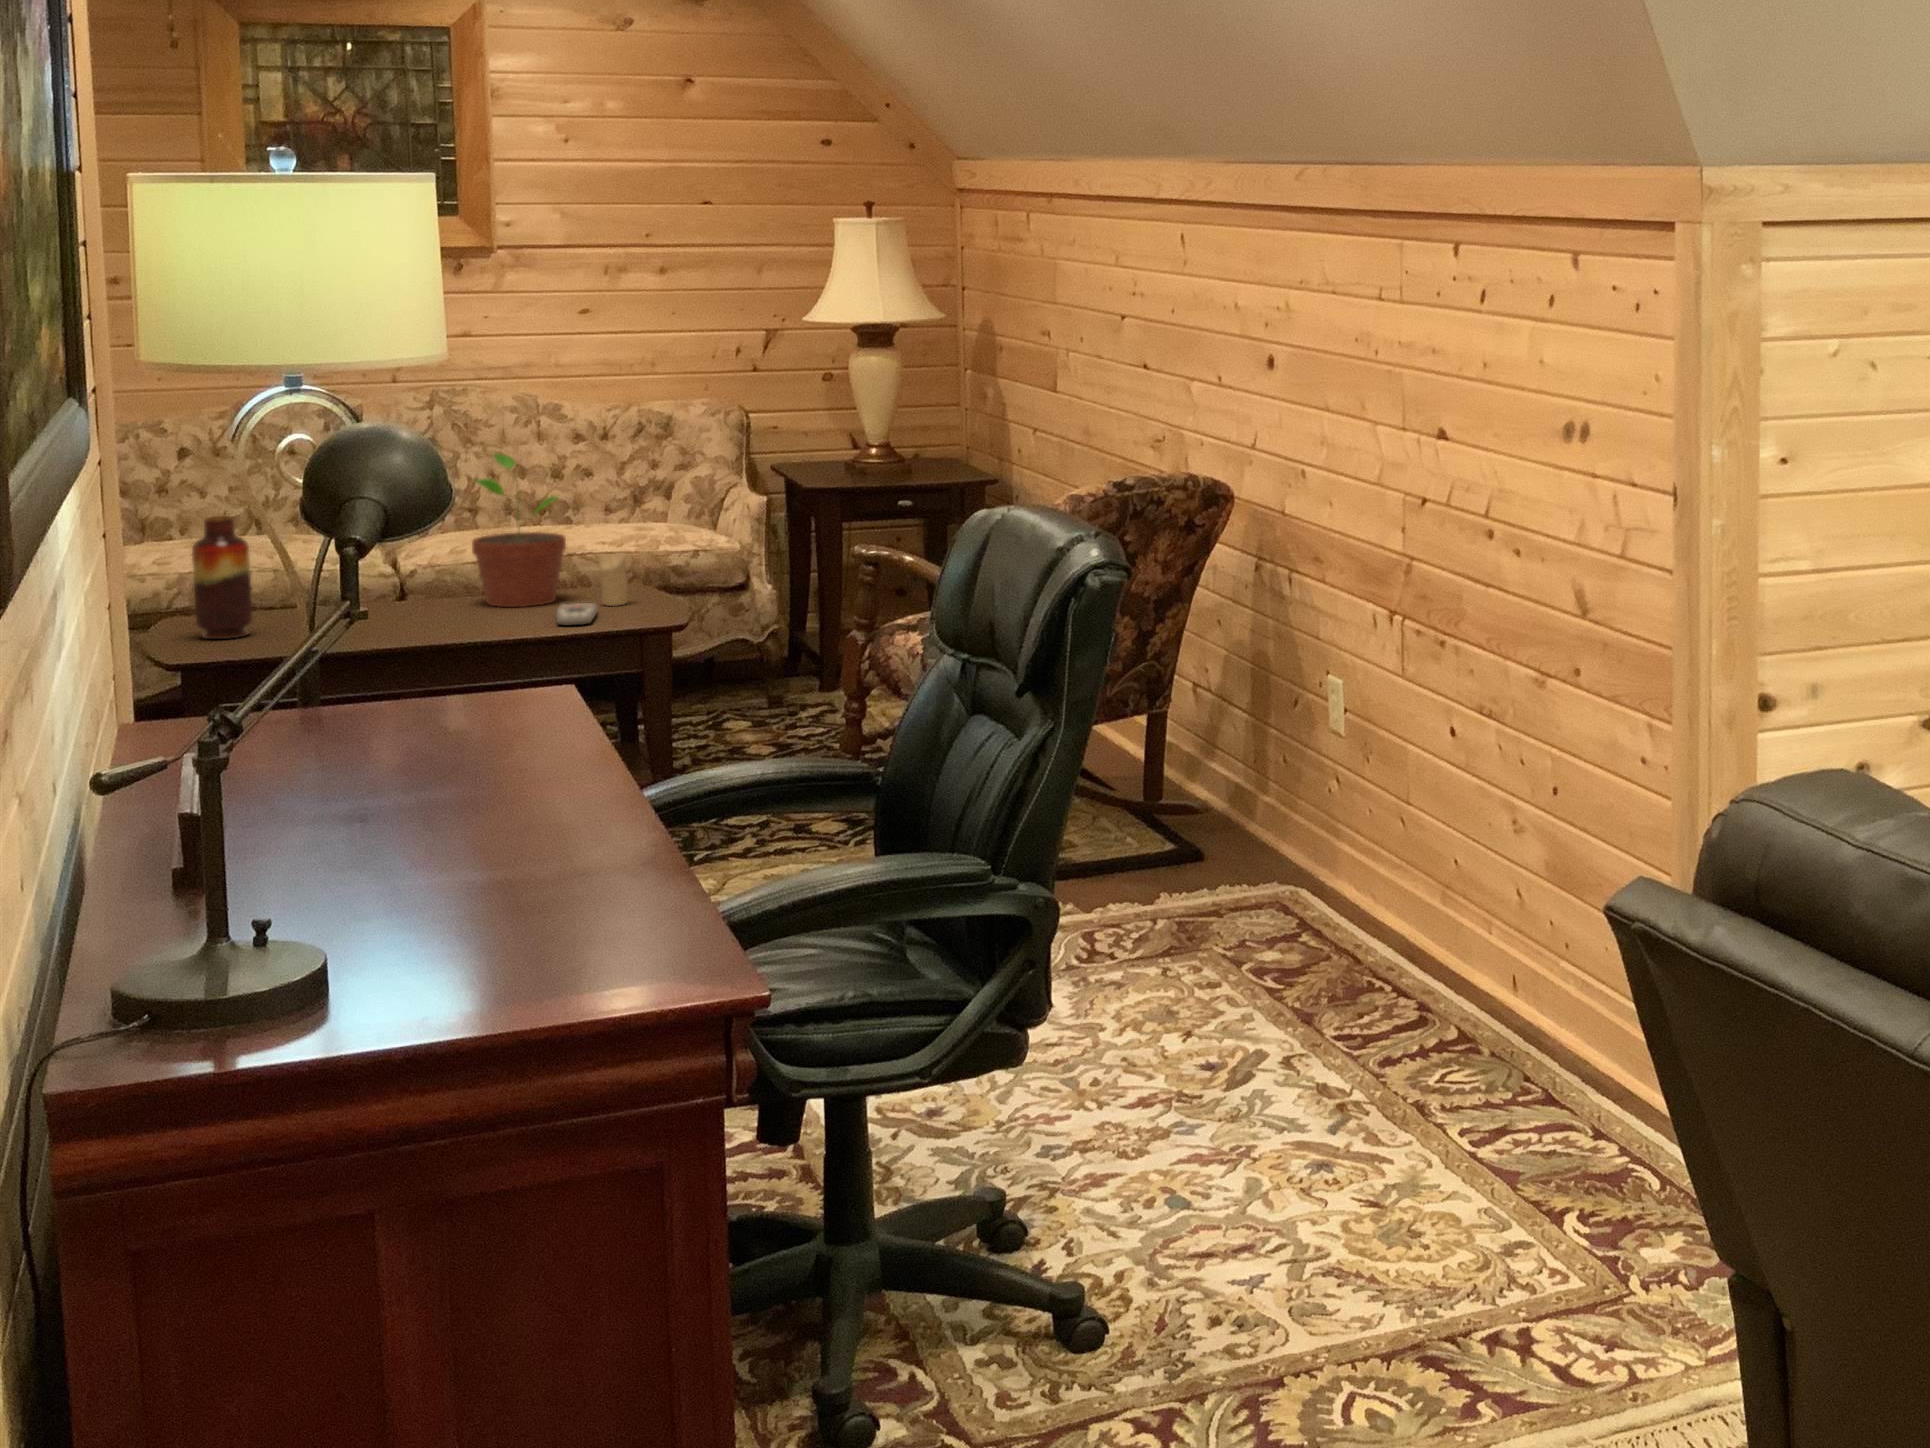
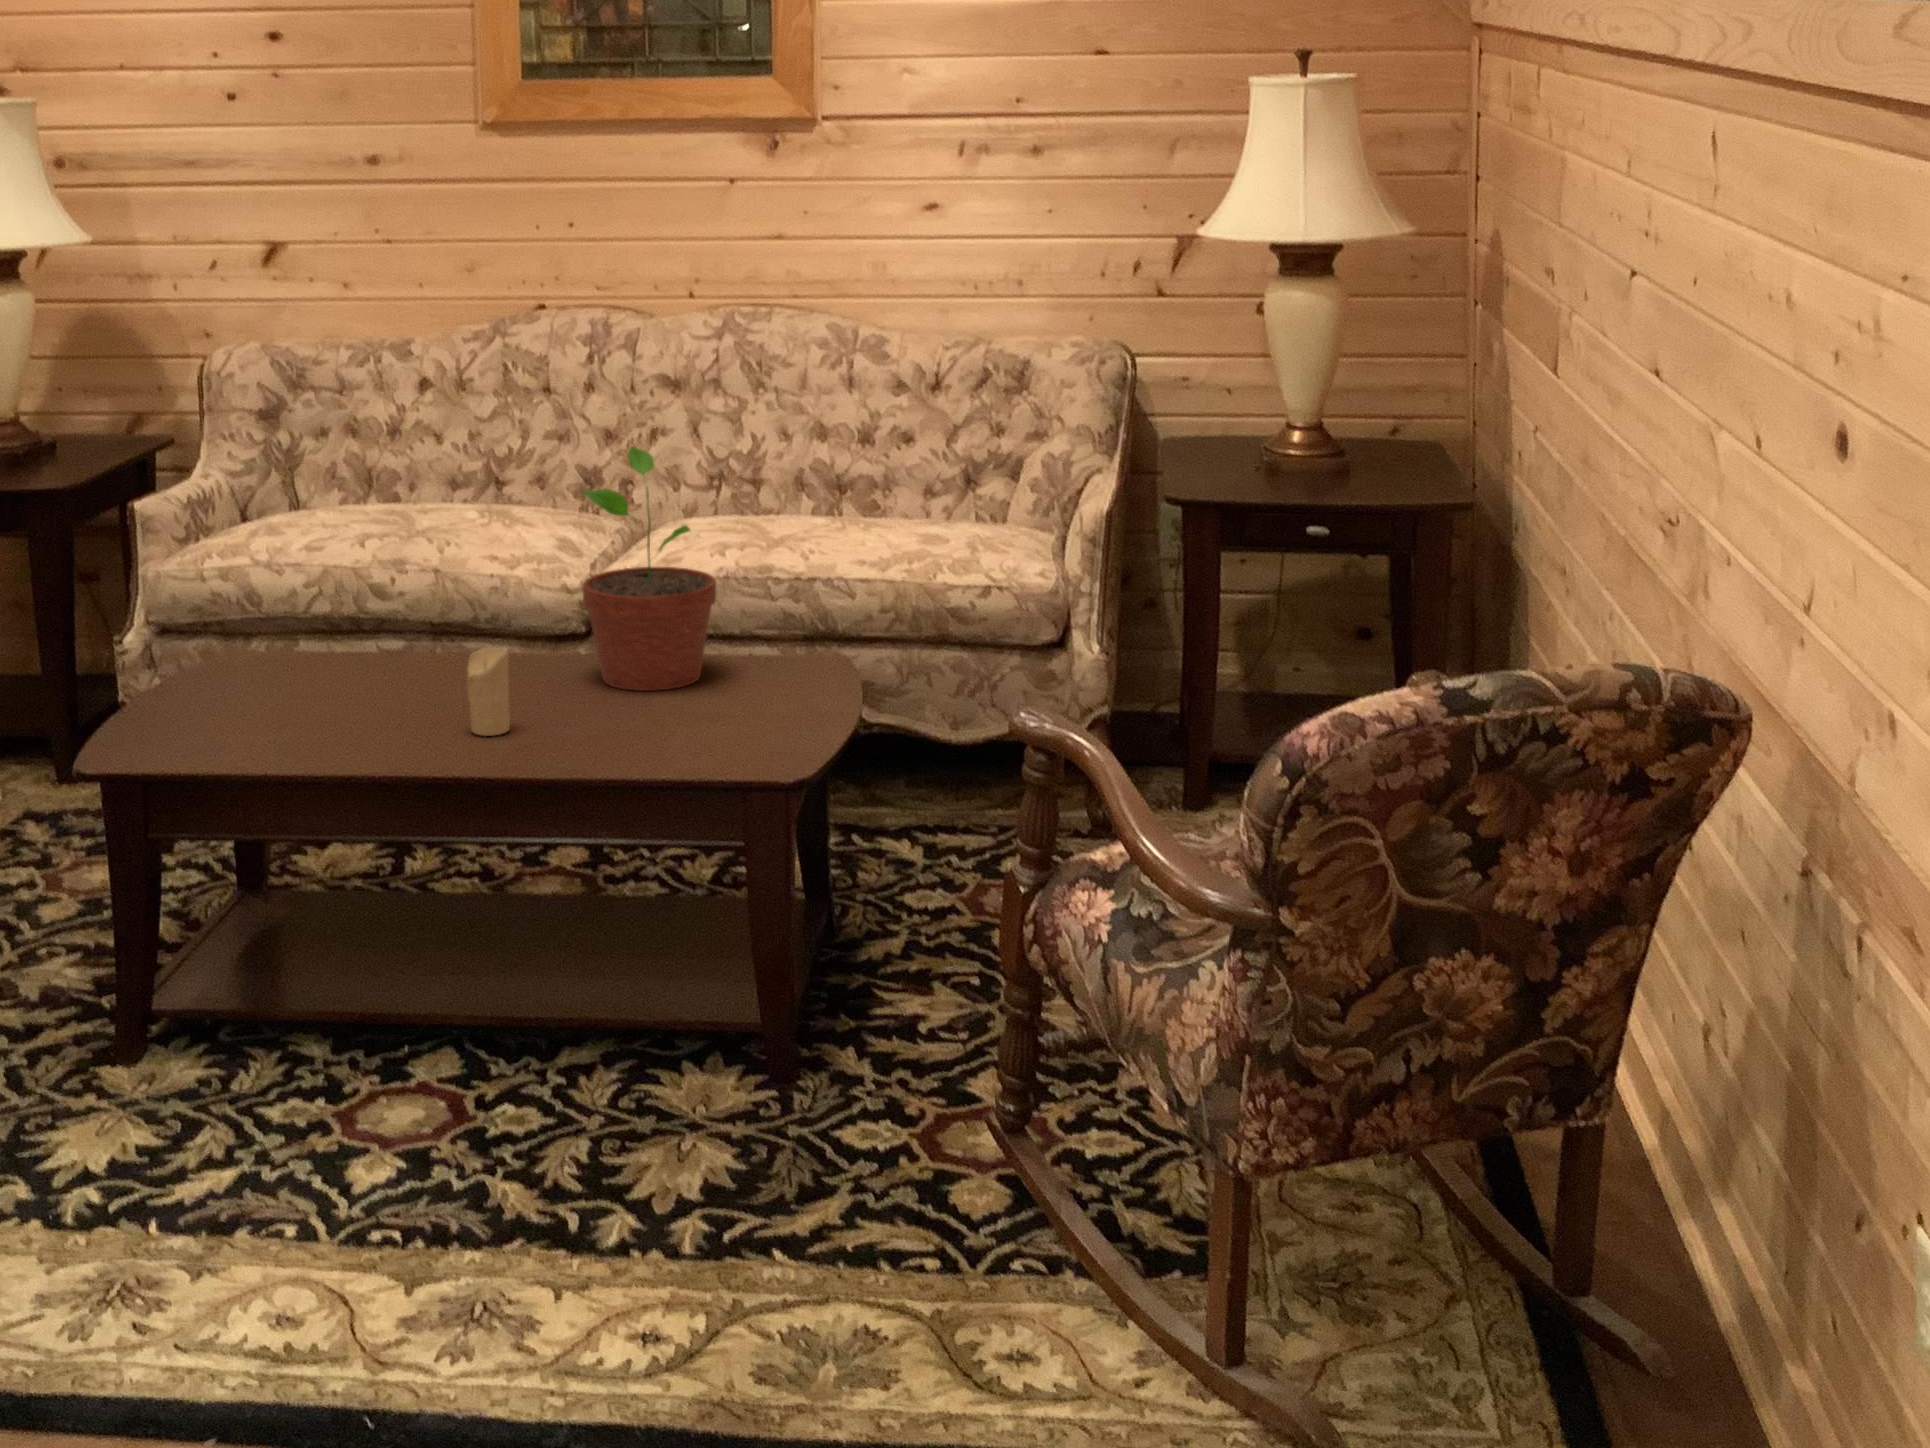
vase: present [192,516,252,639] -> none [173,533,253,715]
candle: present [599,553,627,606] -> present [467,647,510,736]
remote control: present [557,603,598,626] -> none [622,705,714,757]

